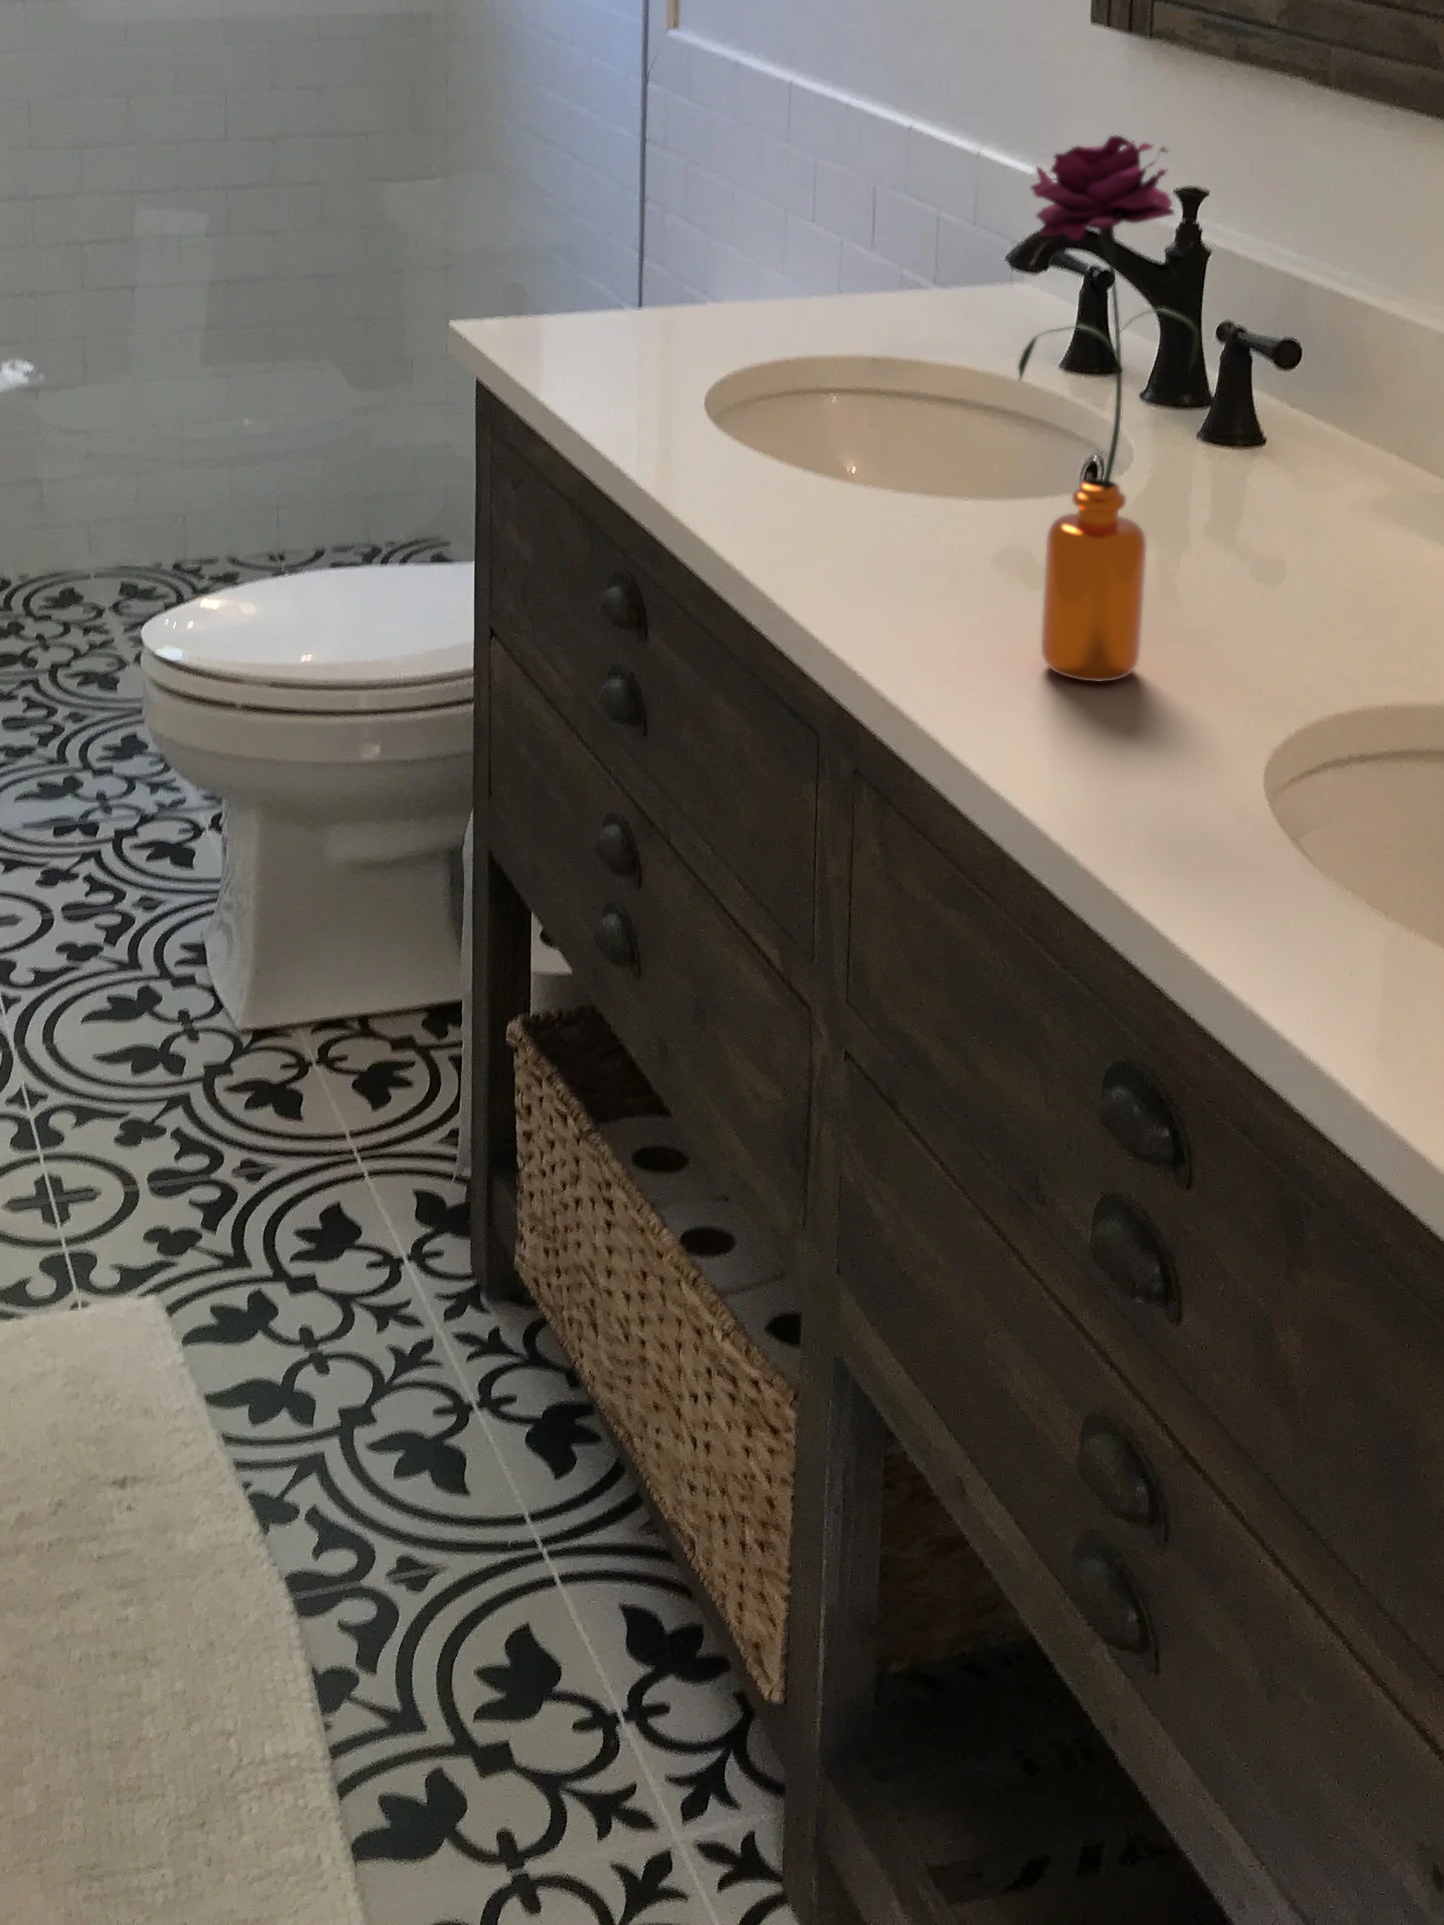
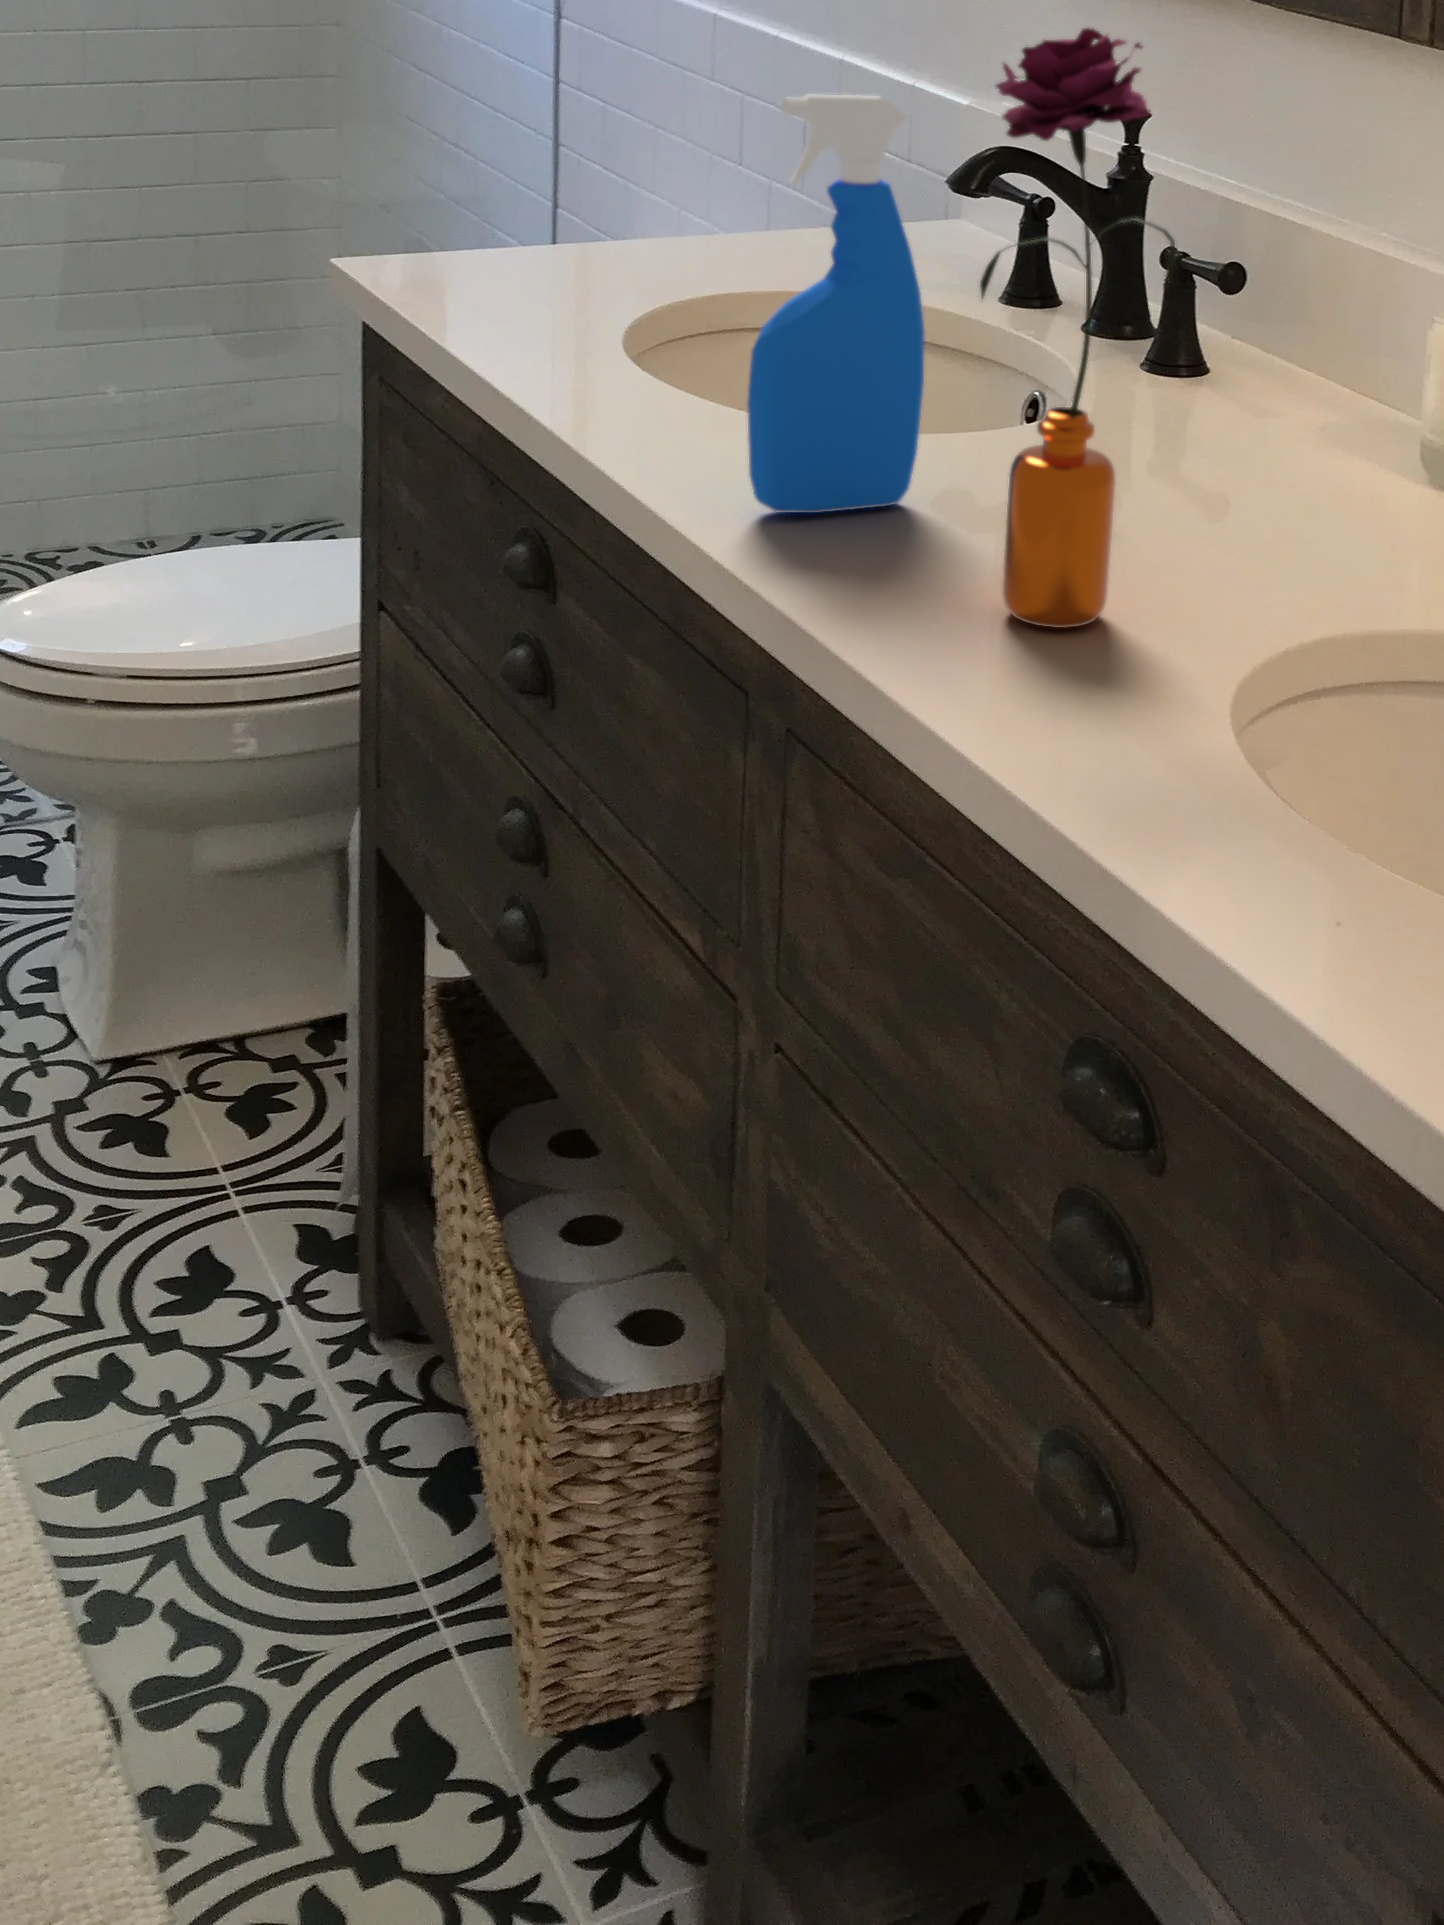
spray bottle: none [811,188,974,565] -> present [747,94,925,513]

